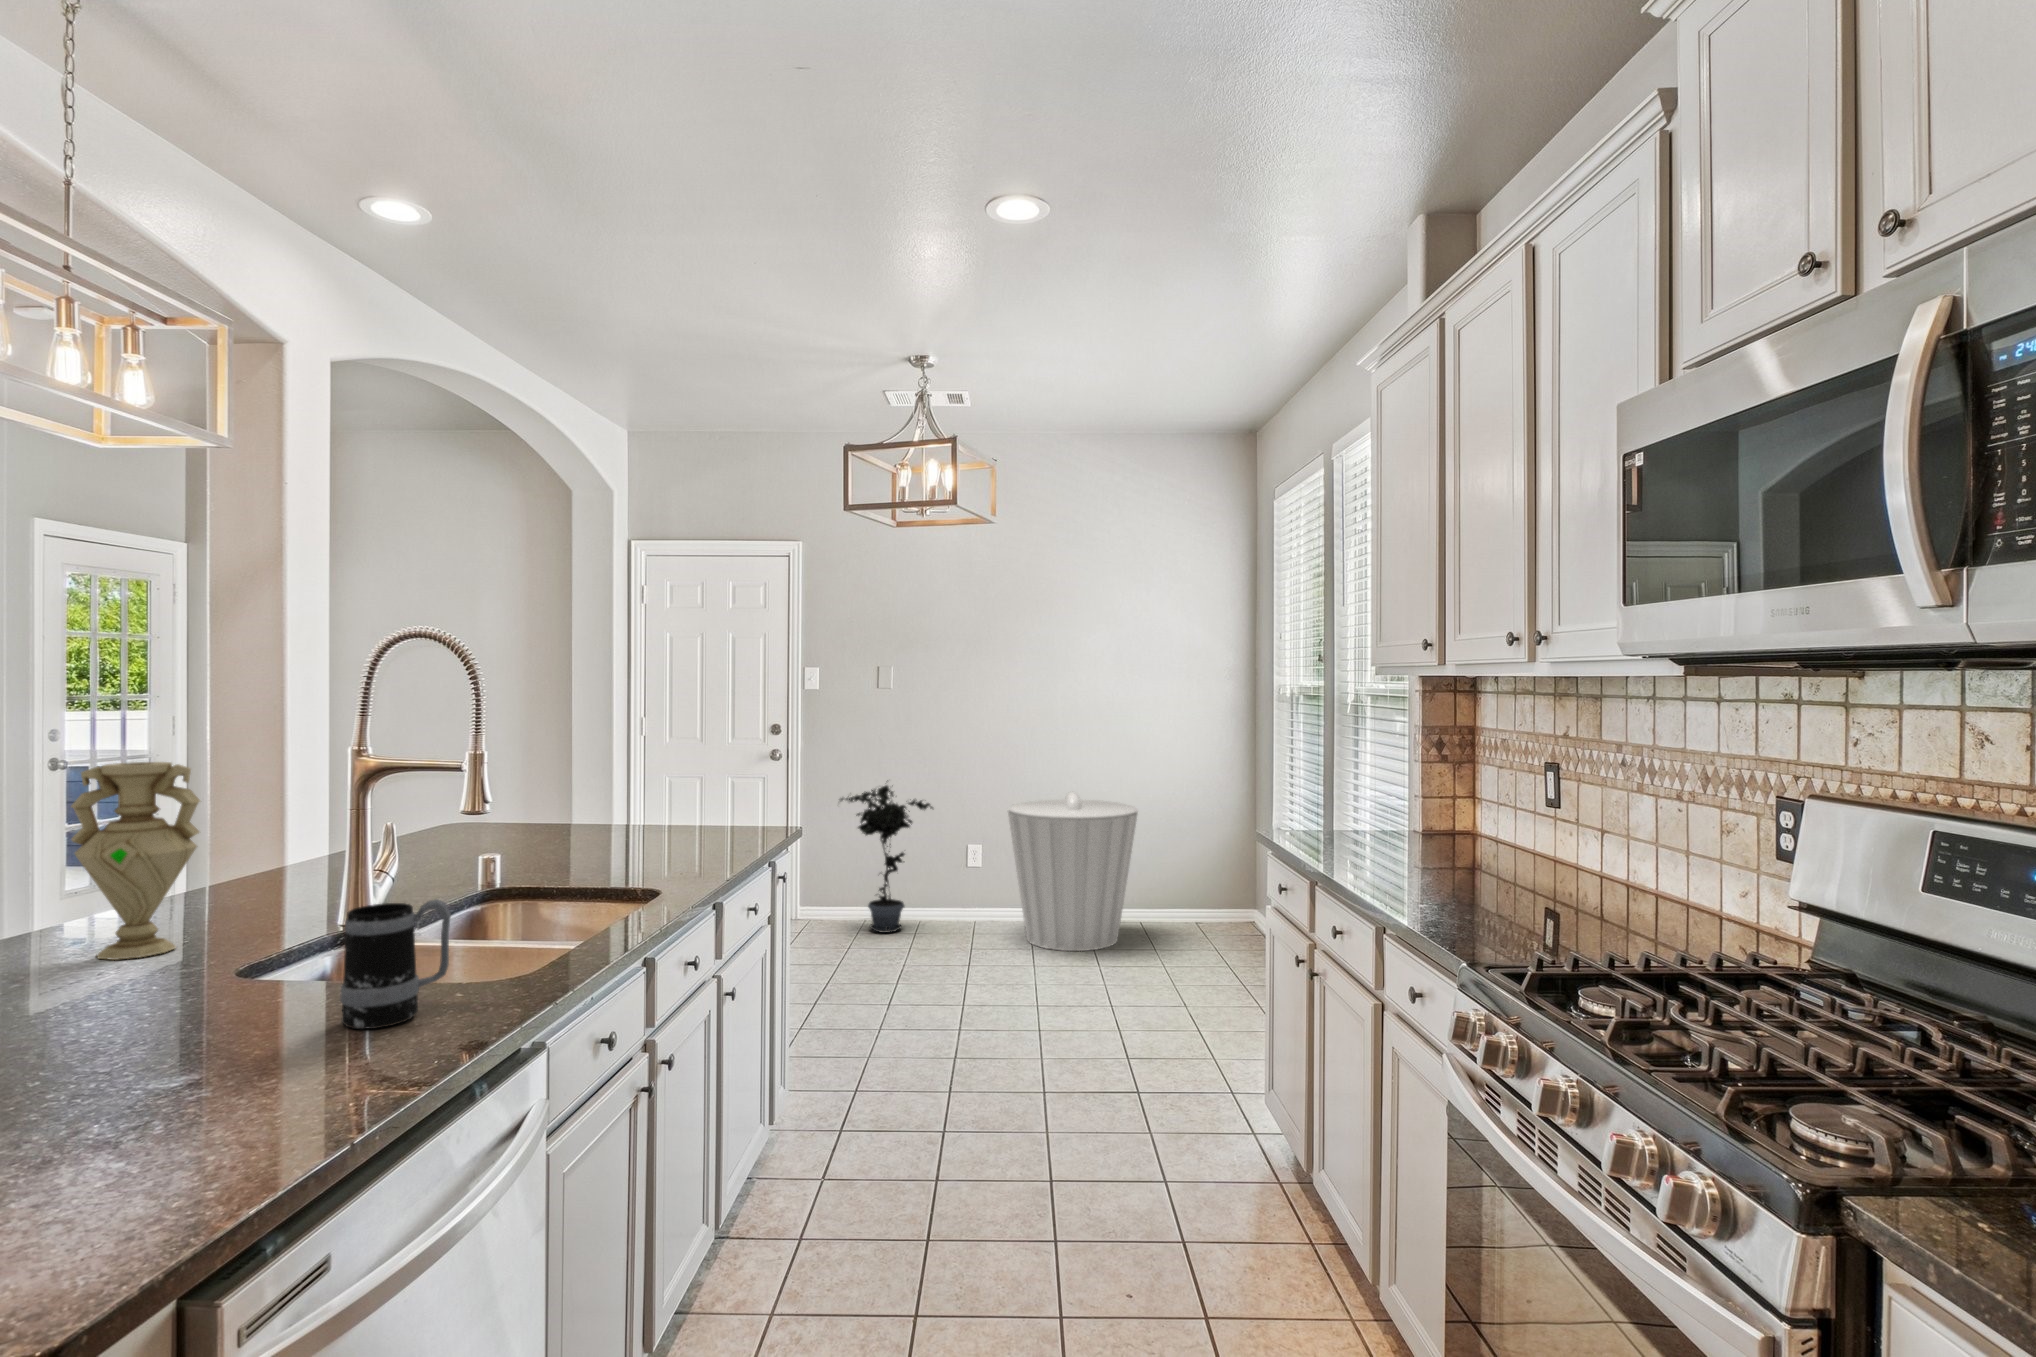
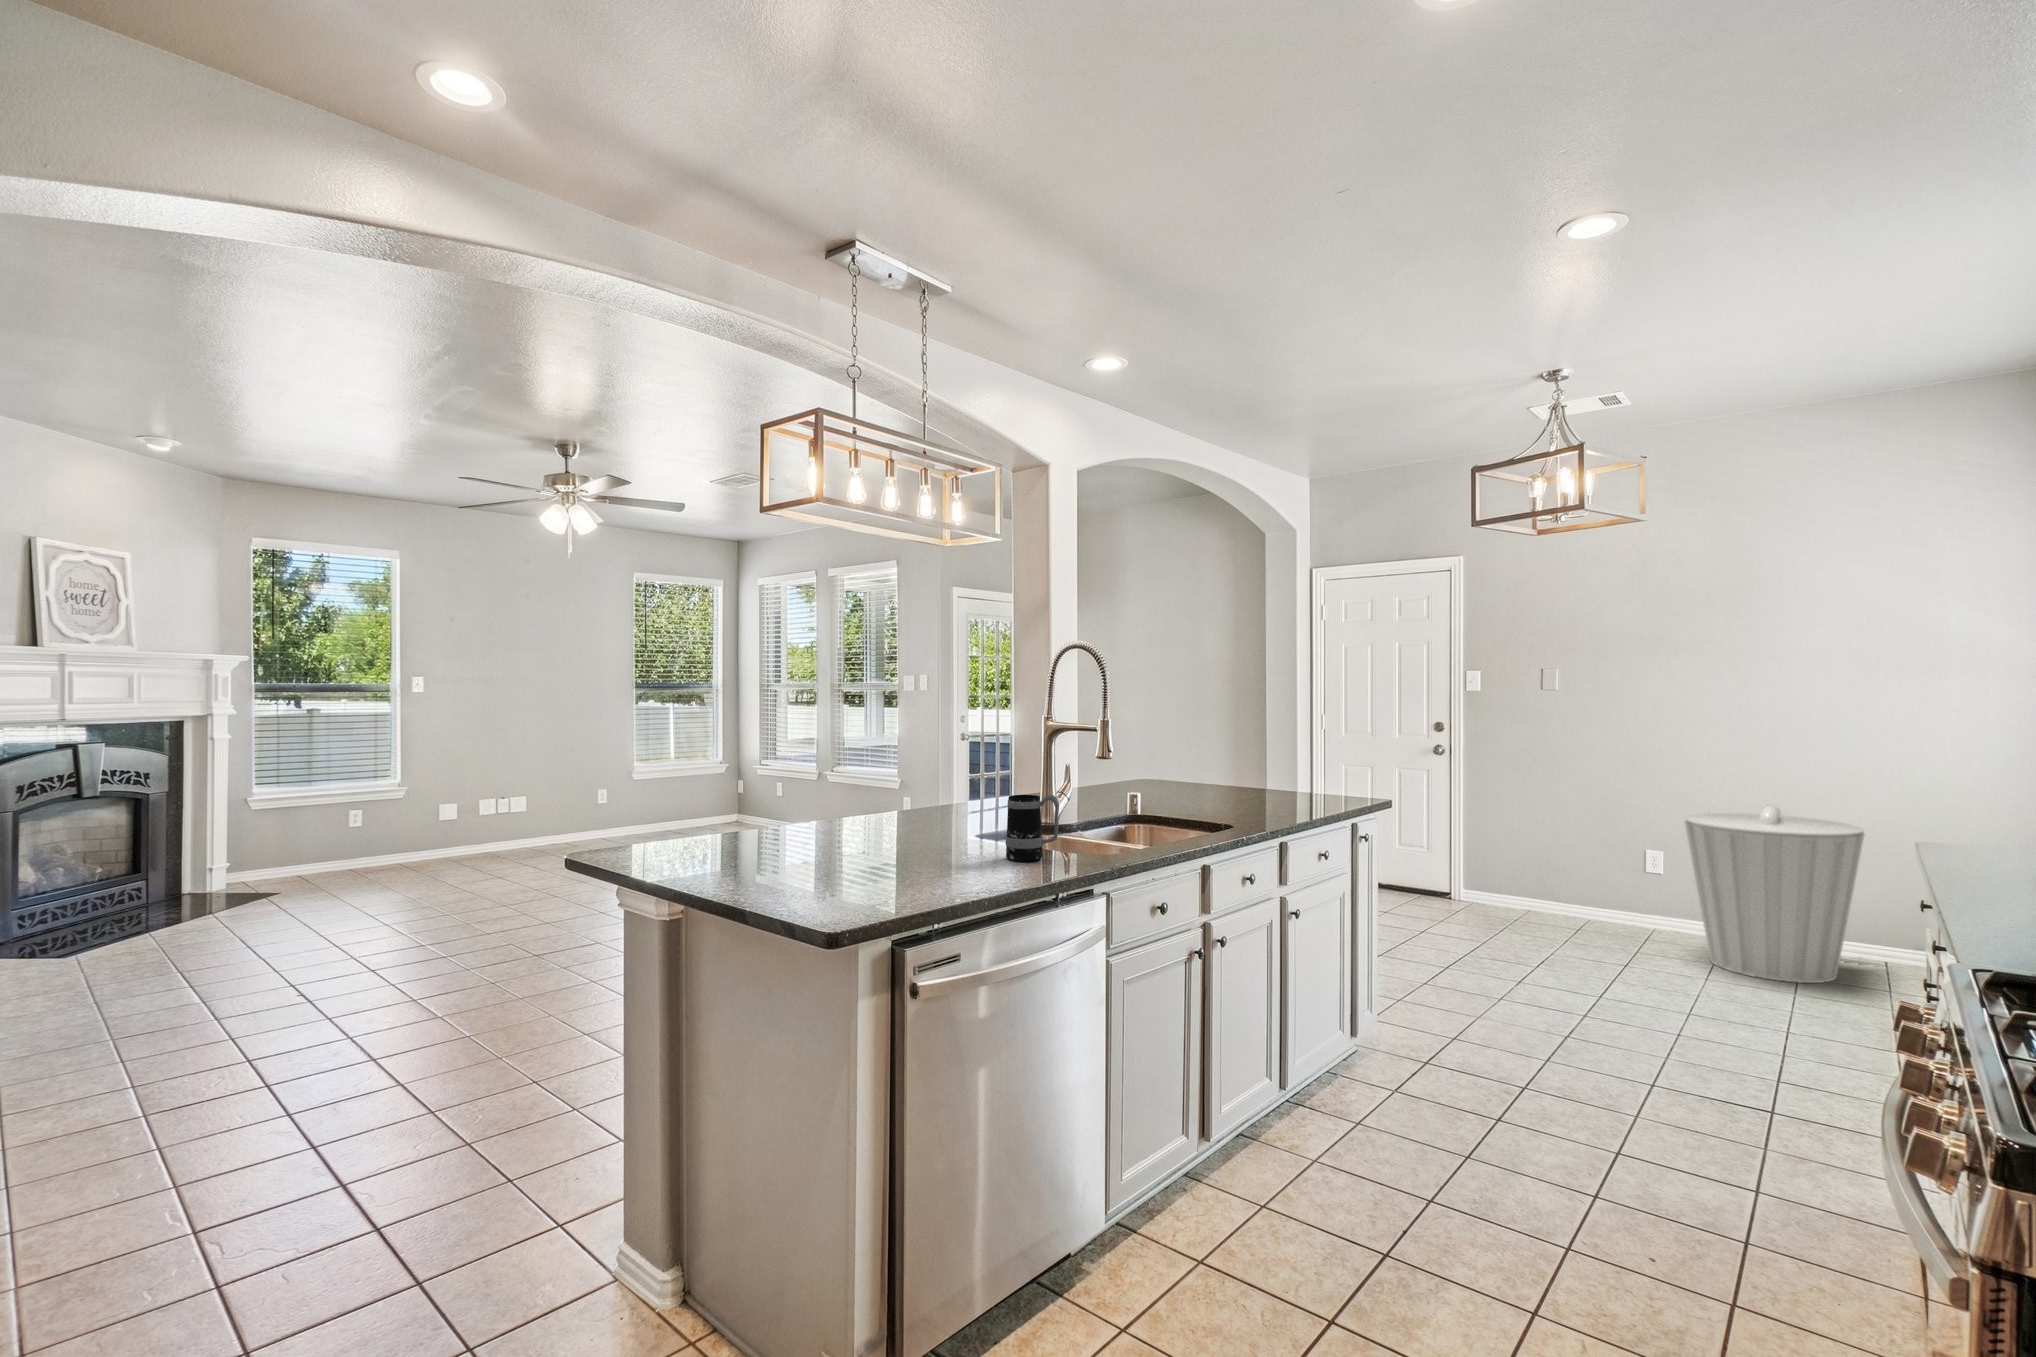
vase: present [71,762,200,960] -> none [918,718,971,822]
potted plant: present [840,785,933,933] -> none [1498,780,1600,930]

